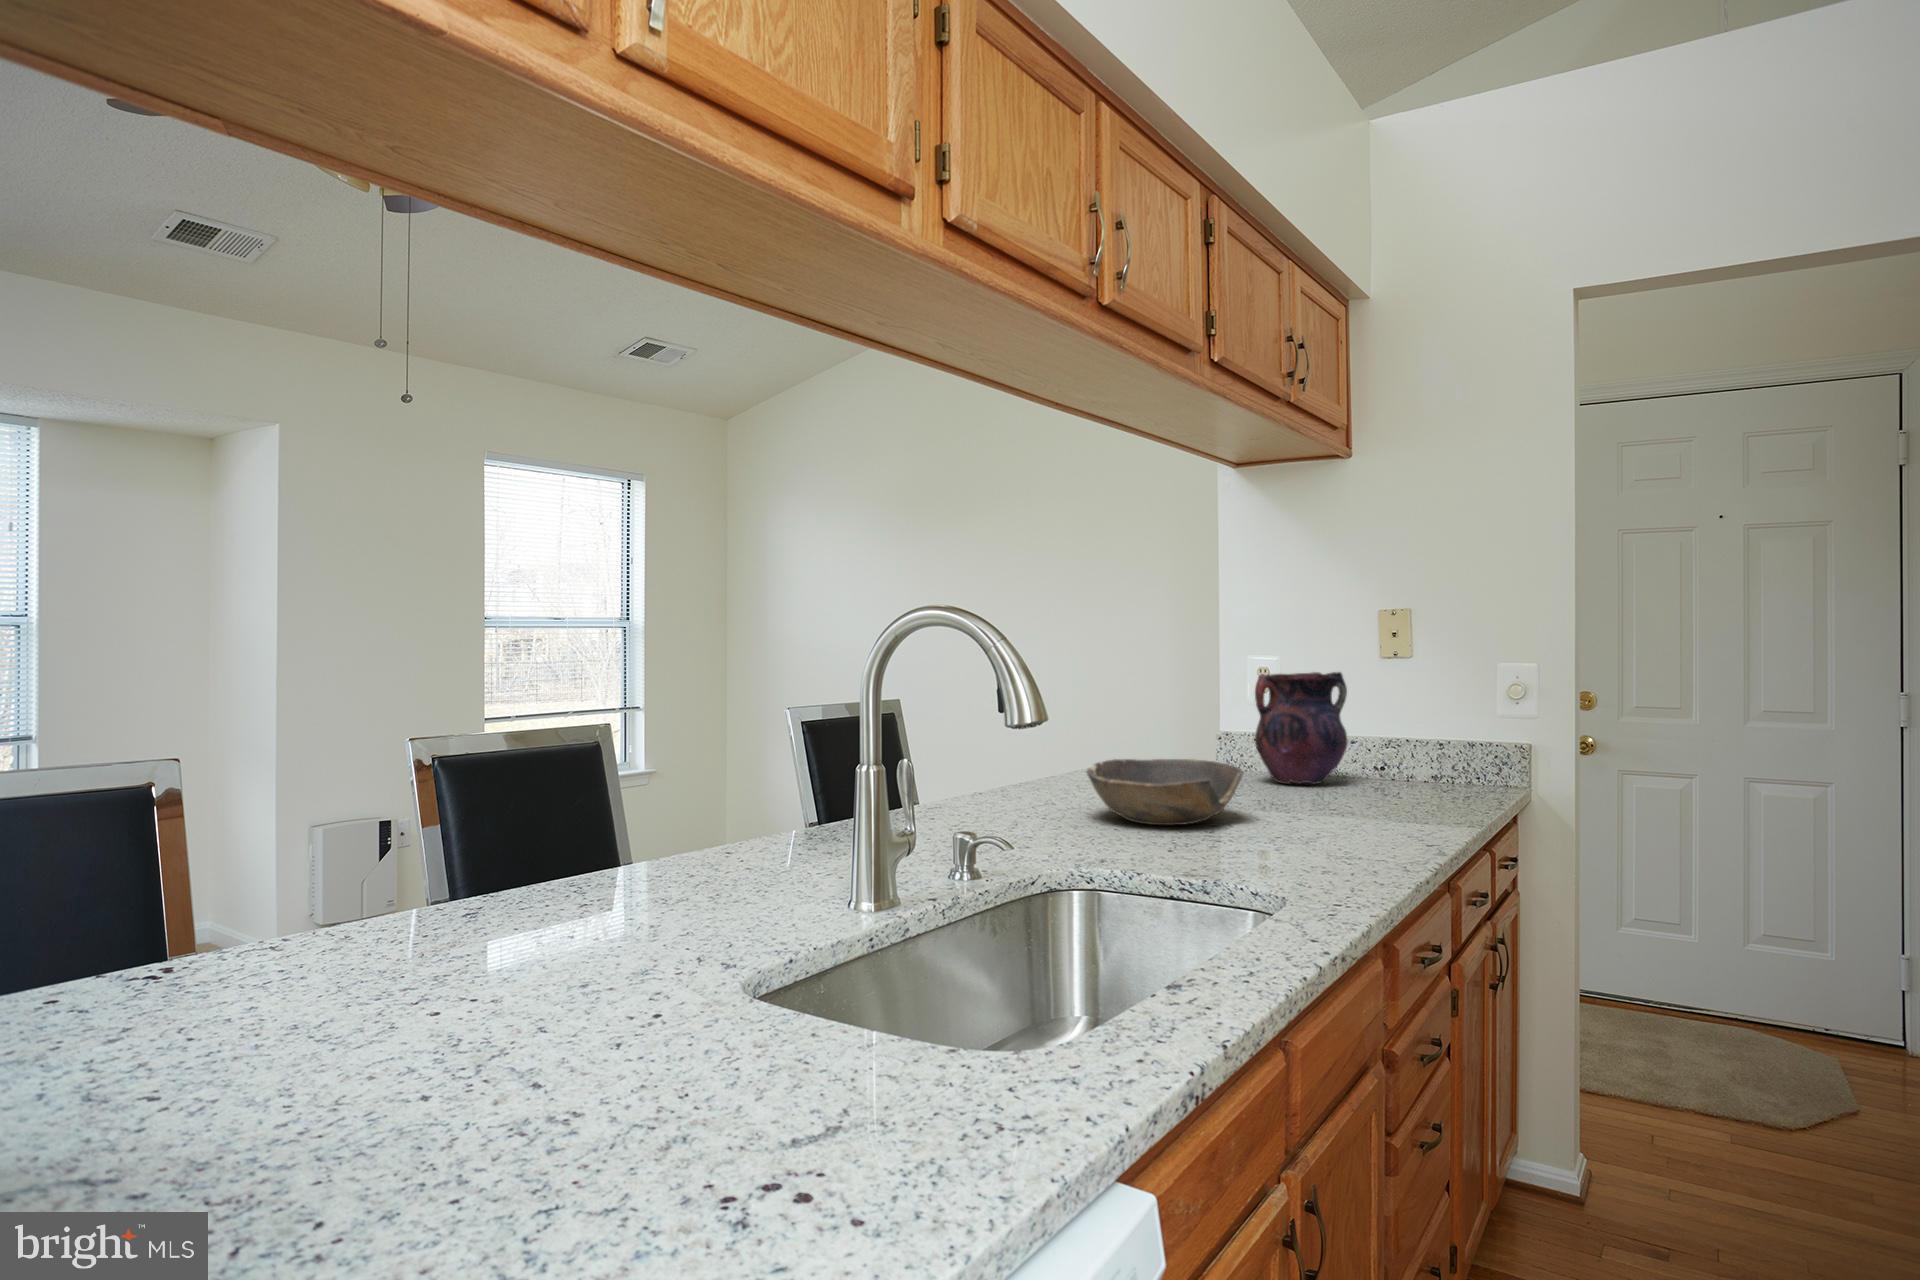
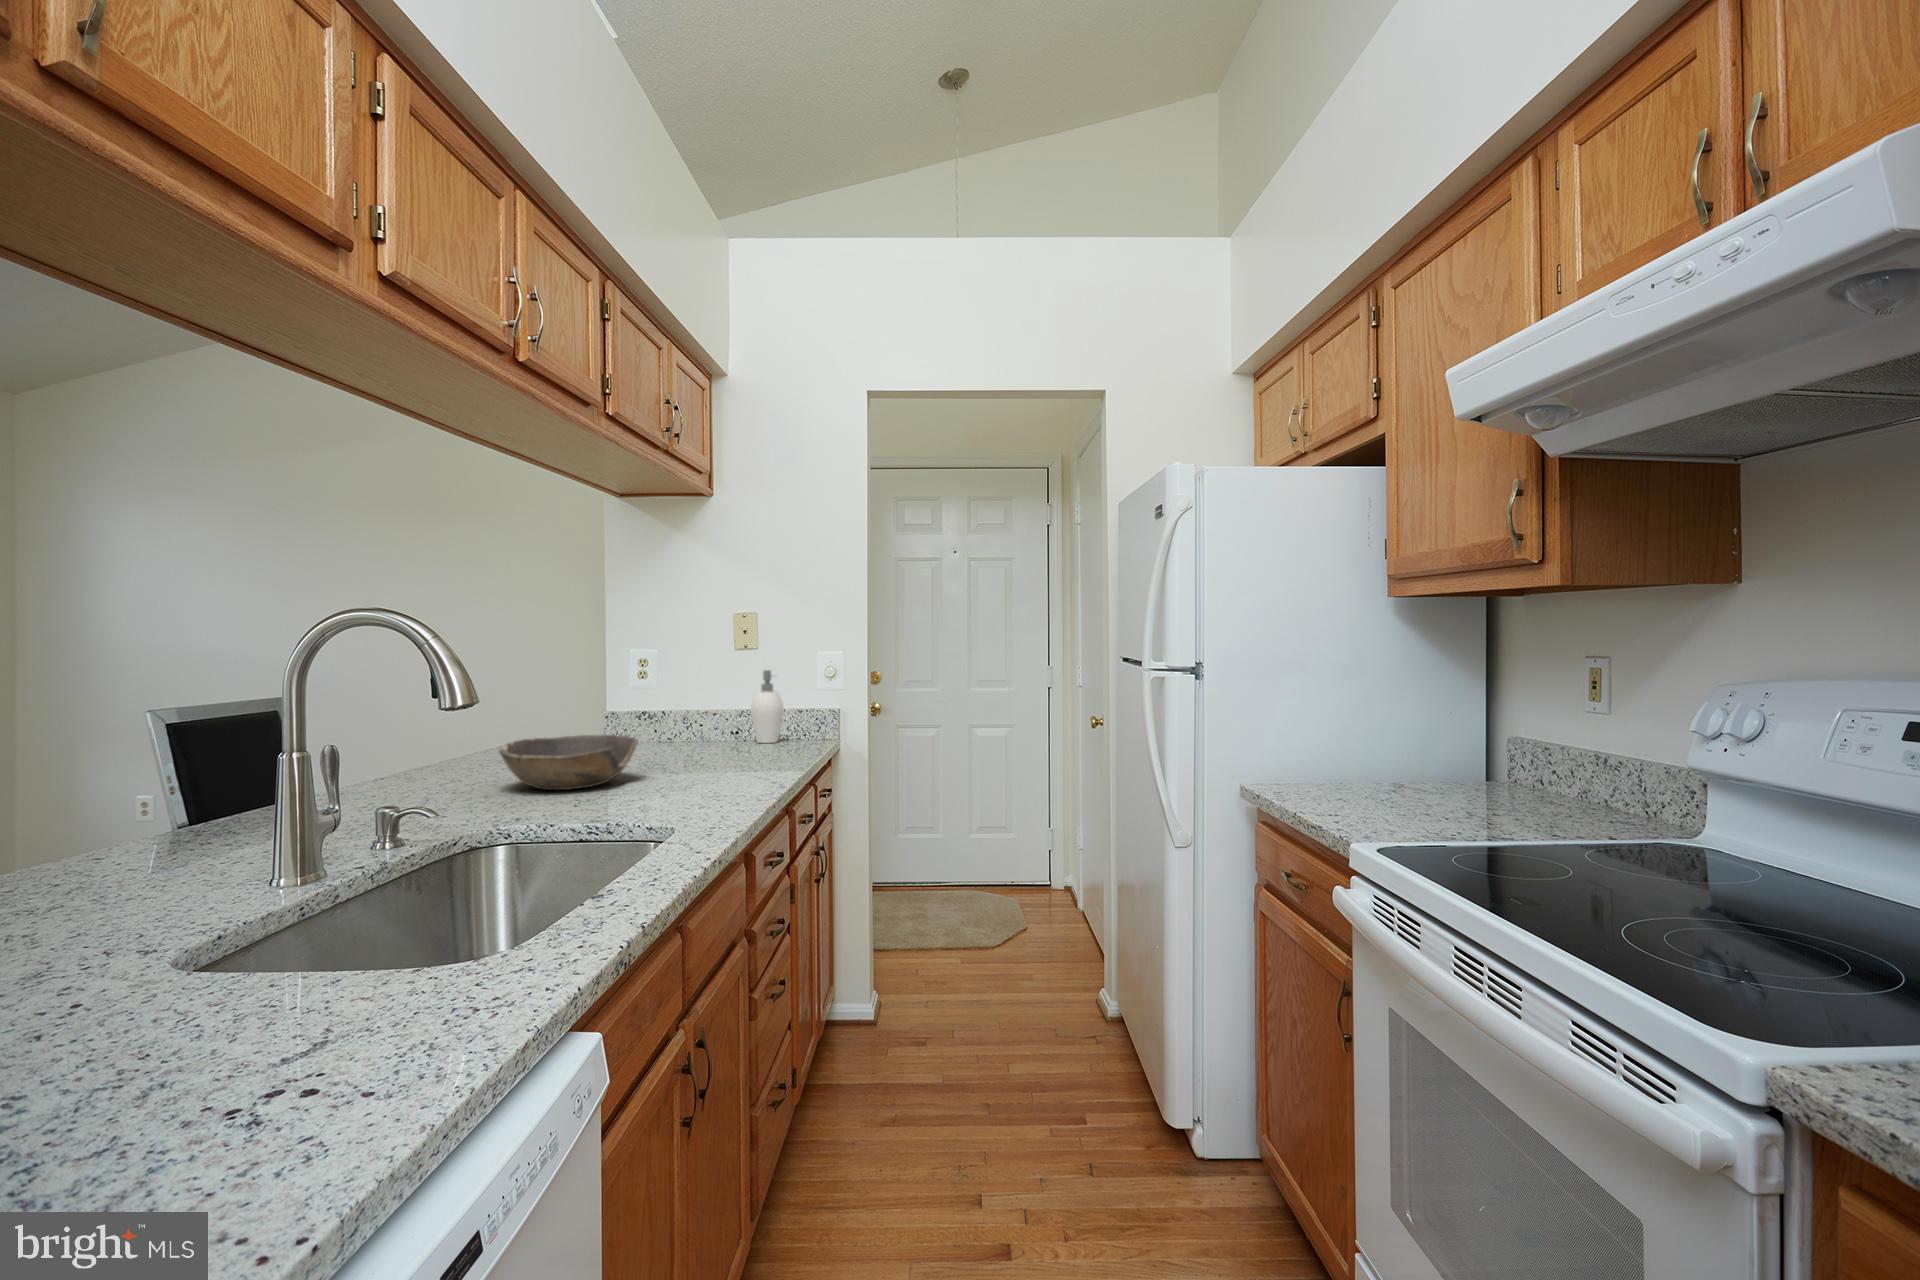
vase: present [1255,672,1348,785] -> none [643,662,714,750]
soap dispenser: none [1399,685,1447,786] -> present [751,670,783,743]

